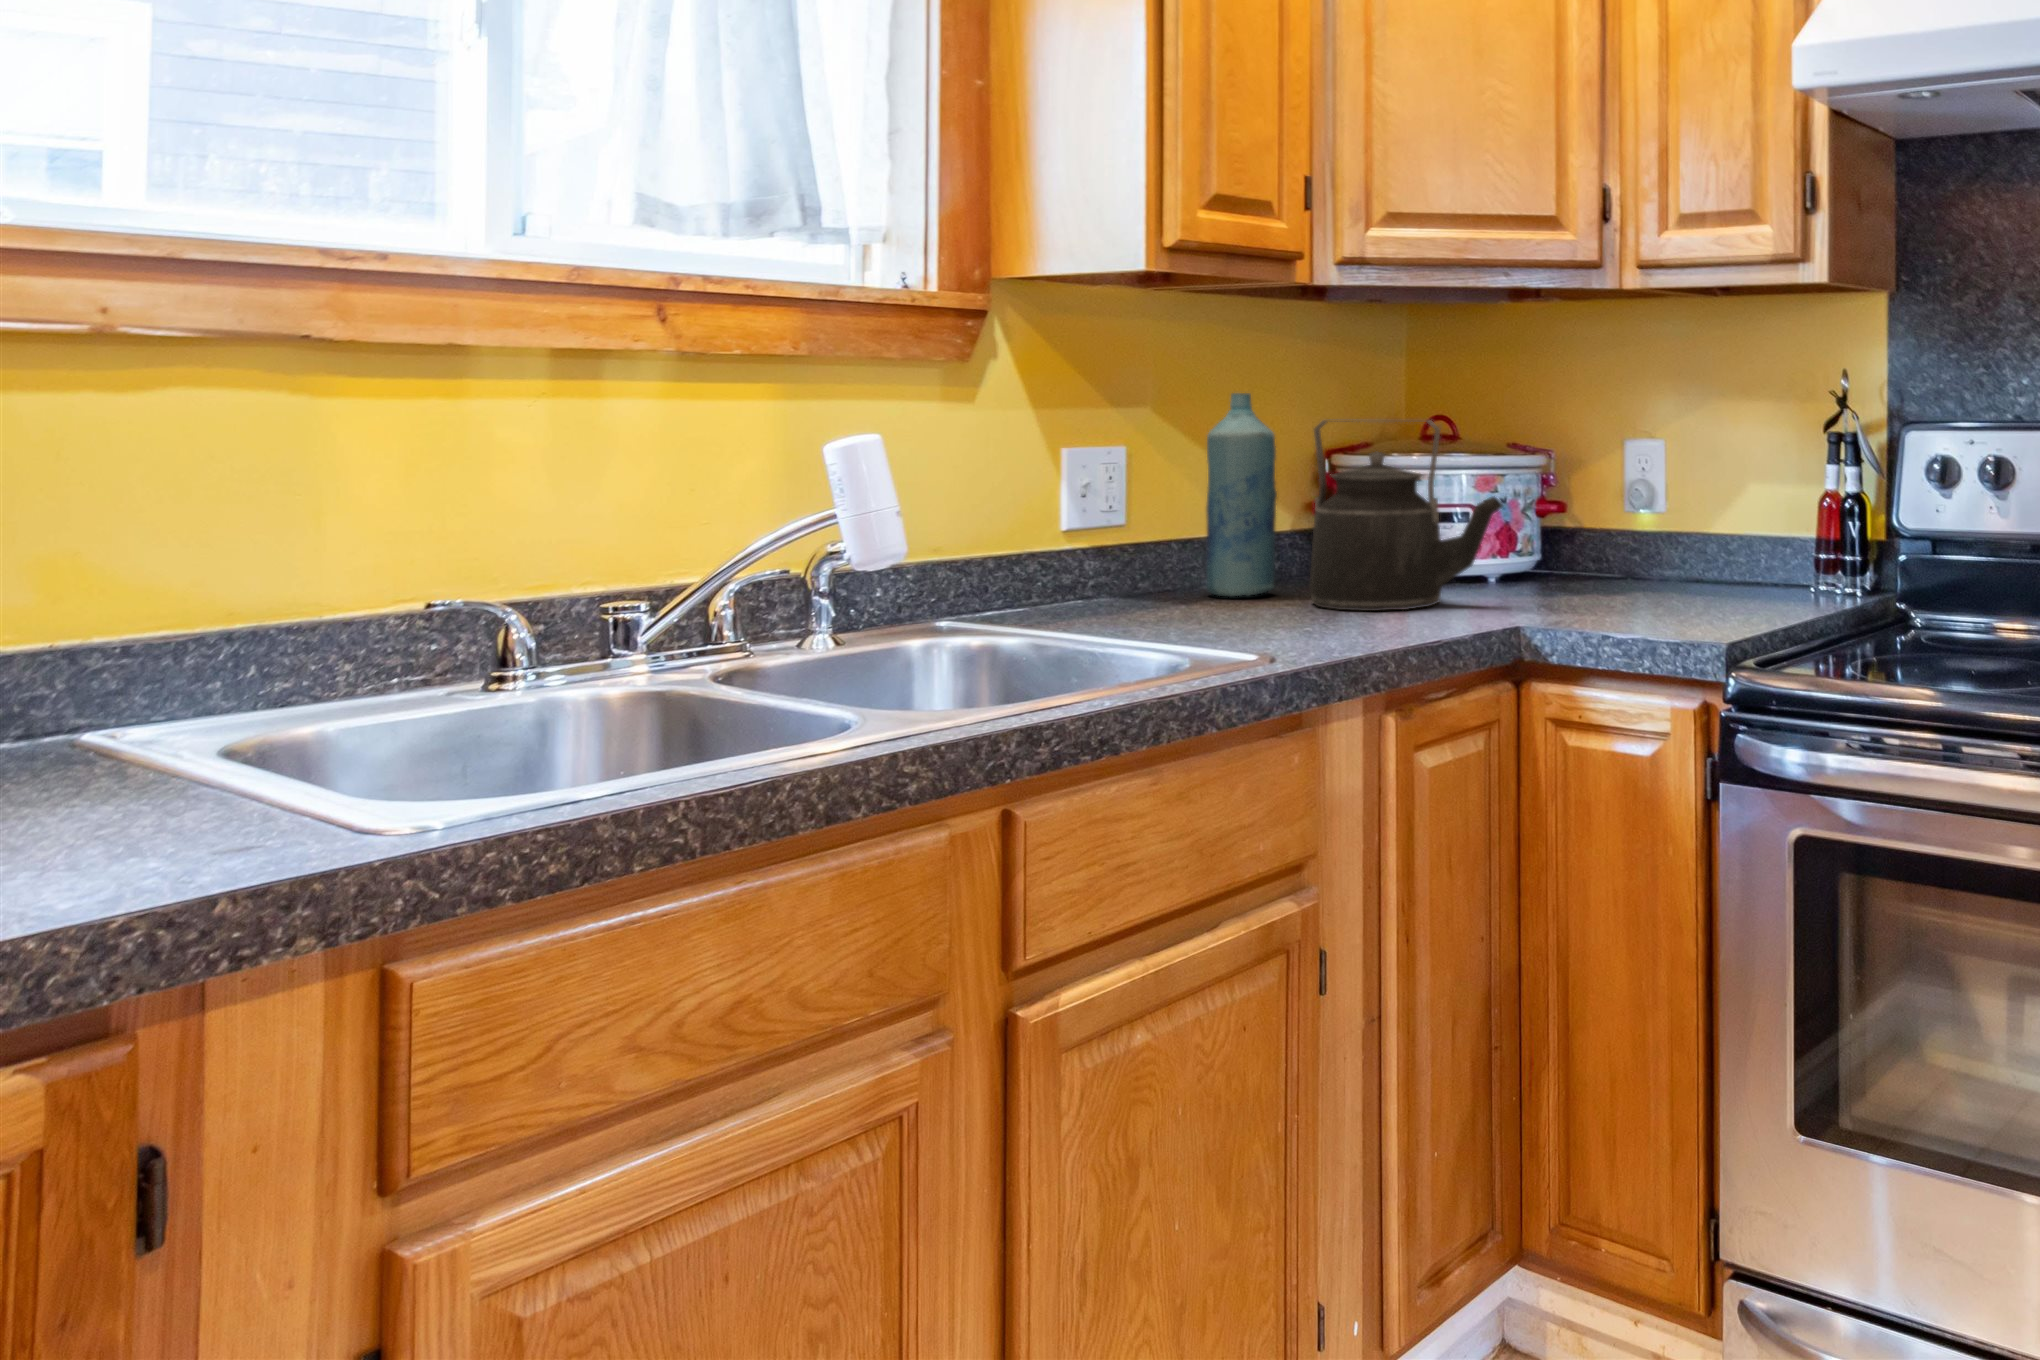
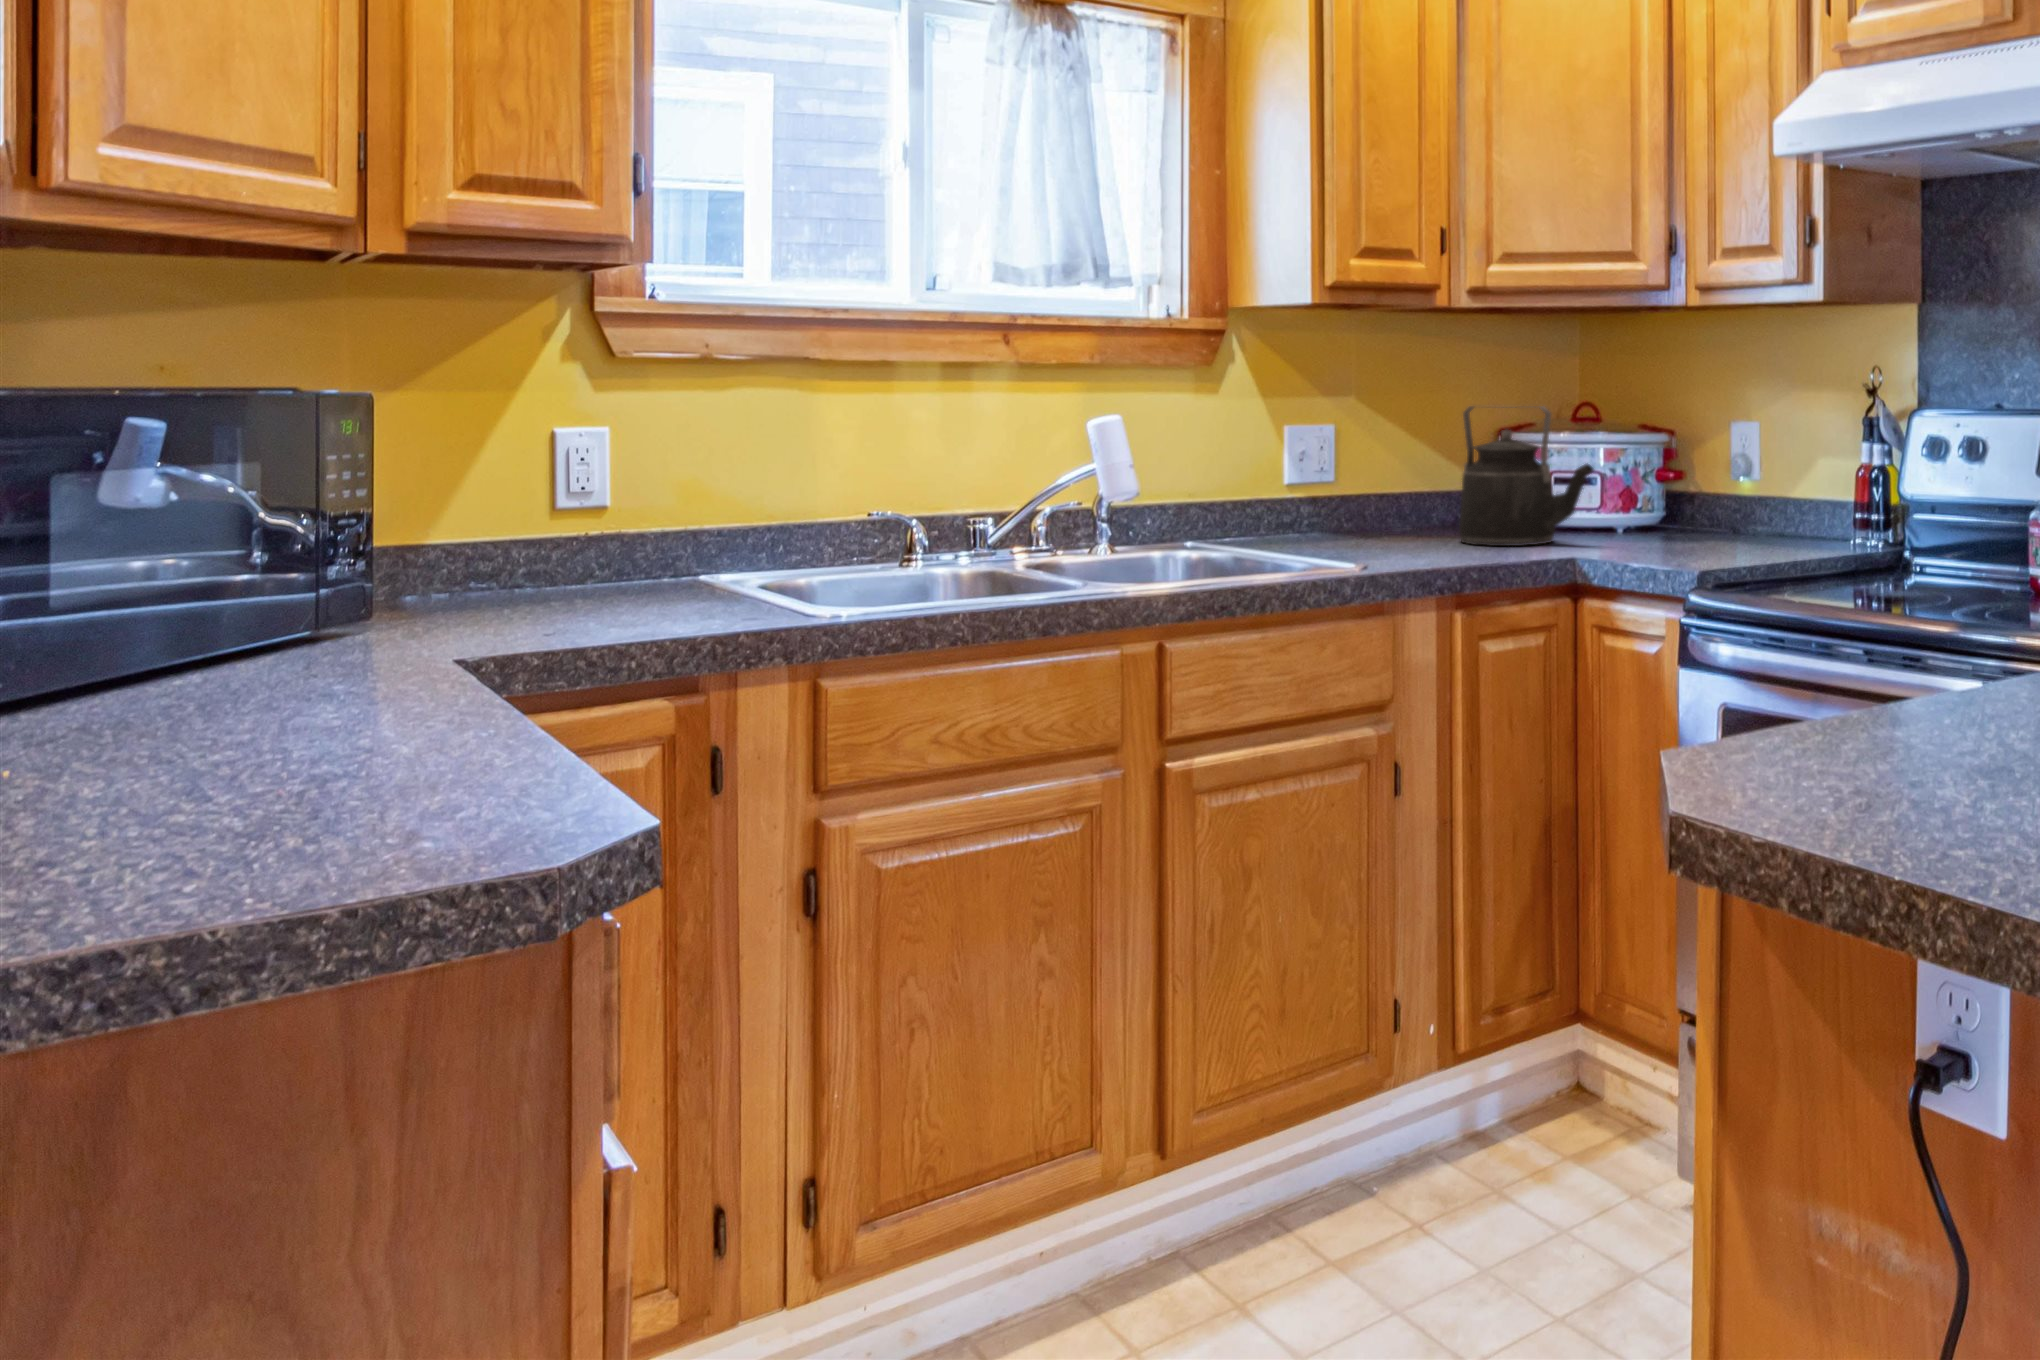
bottle: present [1206,393,1277,597] -> none [1396,386,1445,535]

